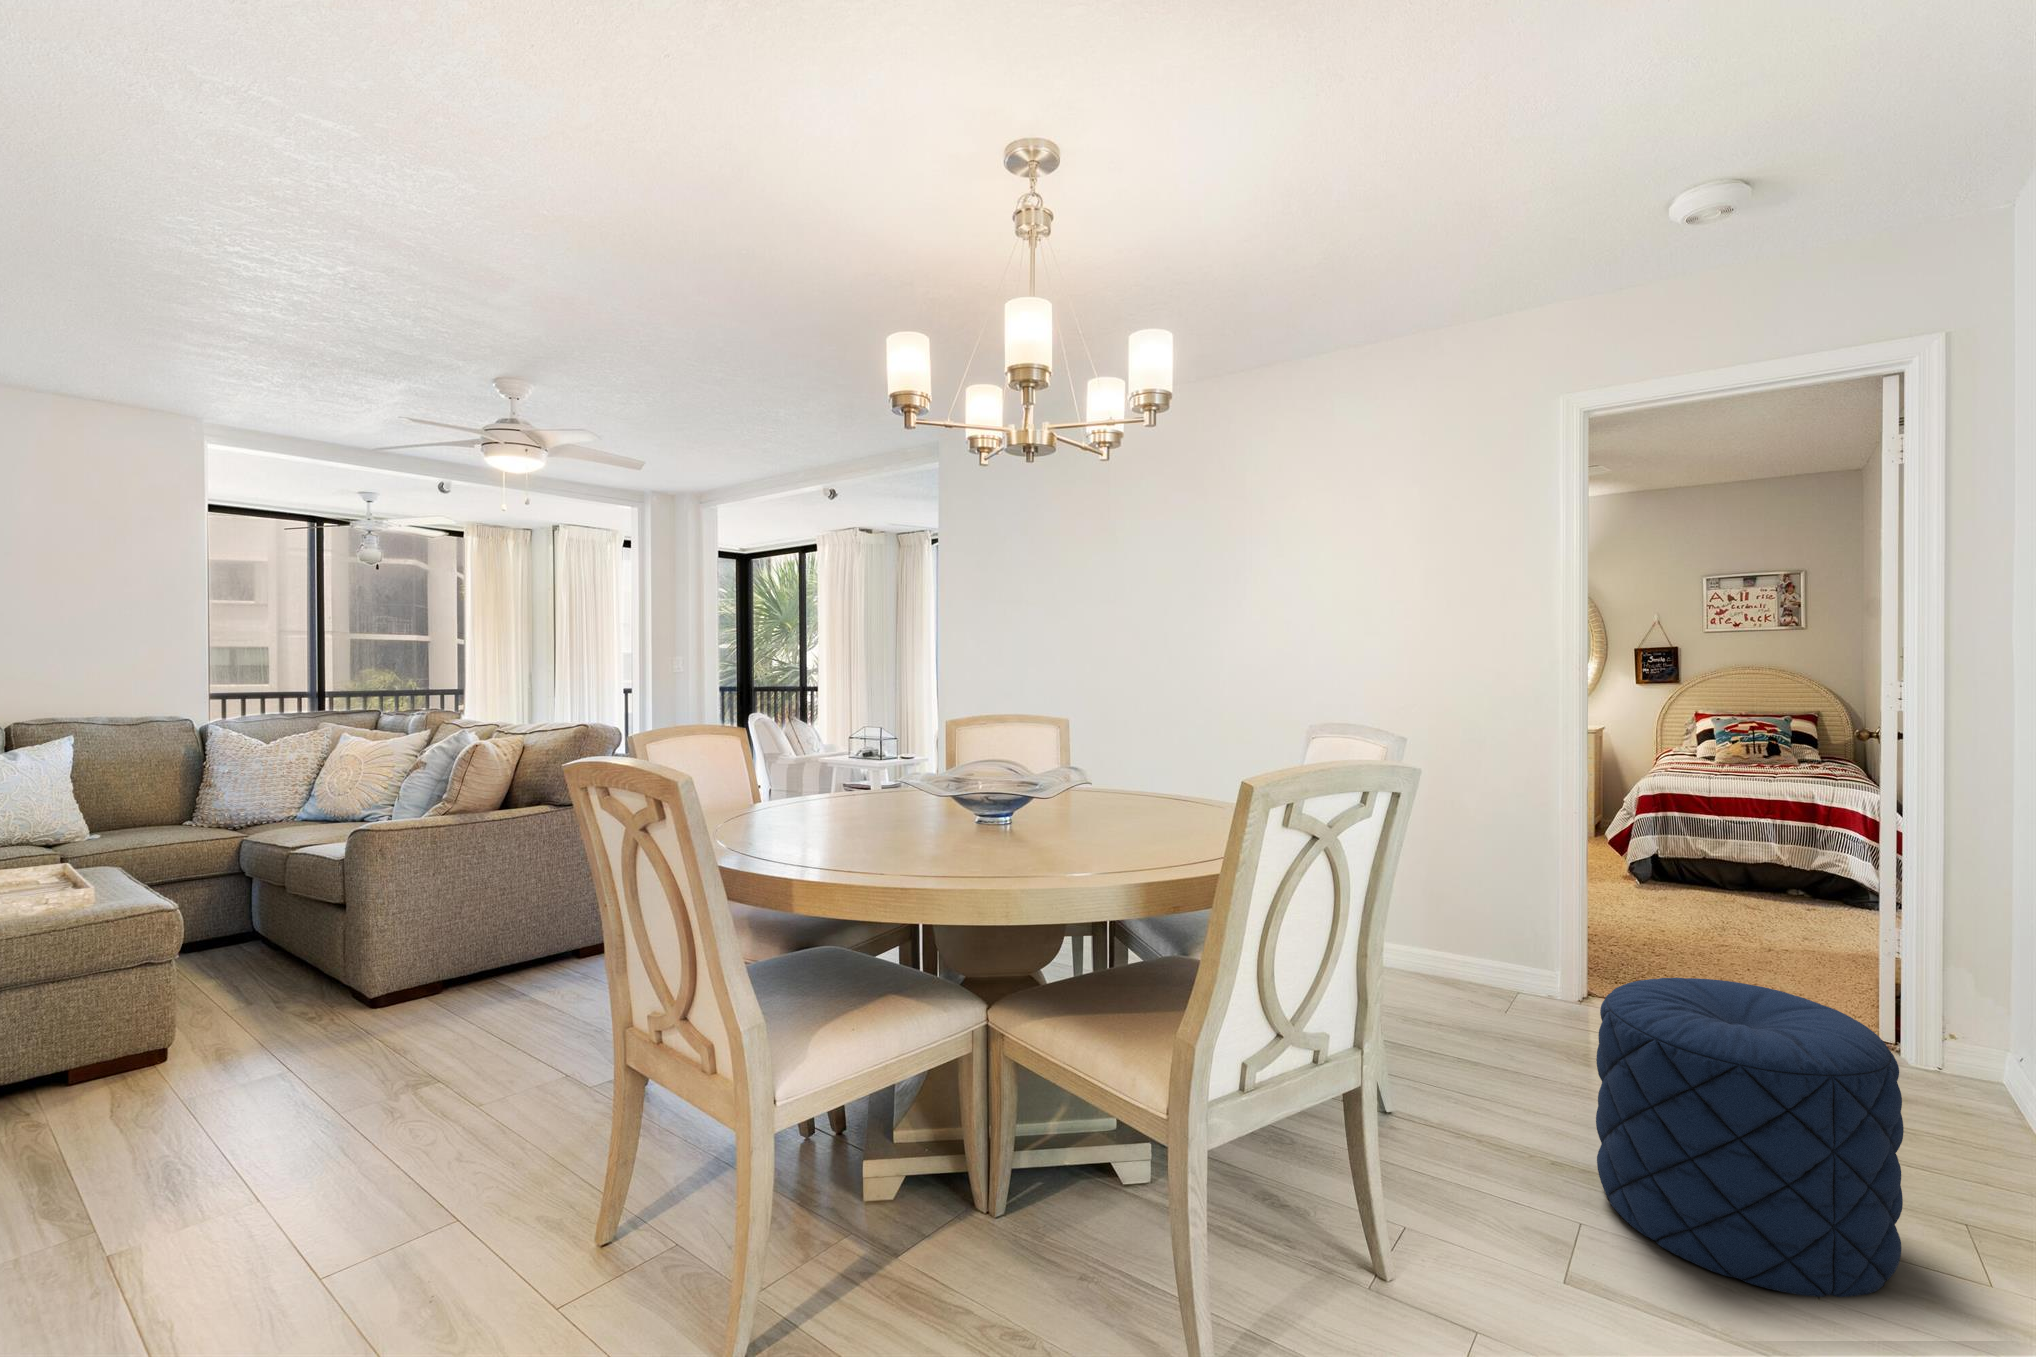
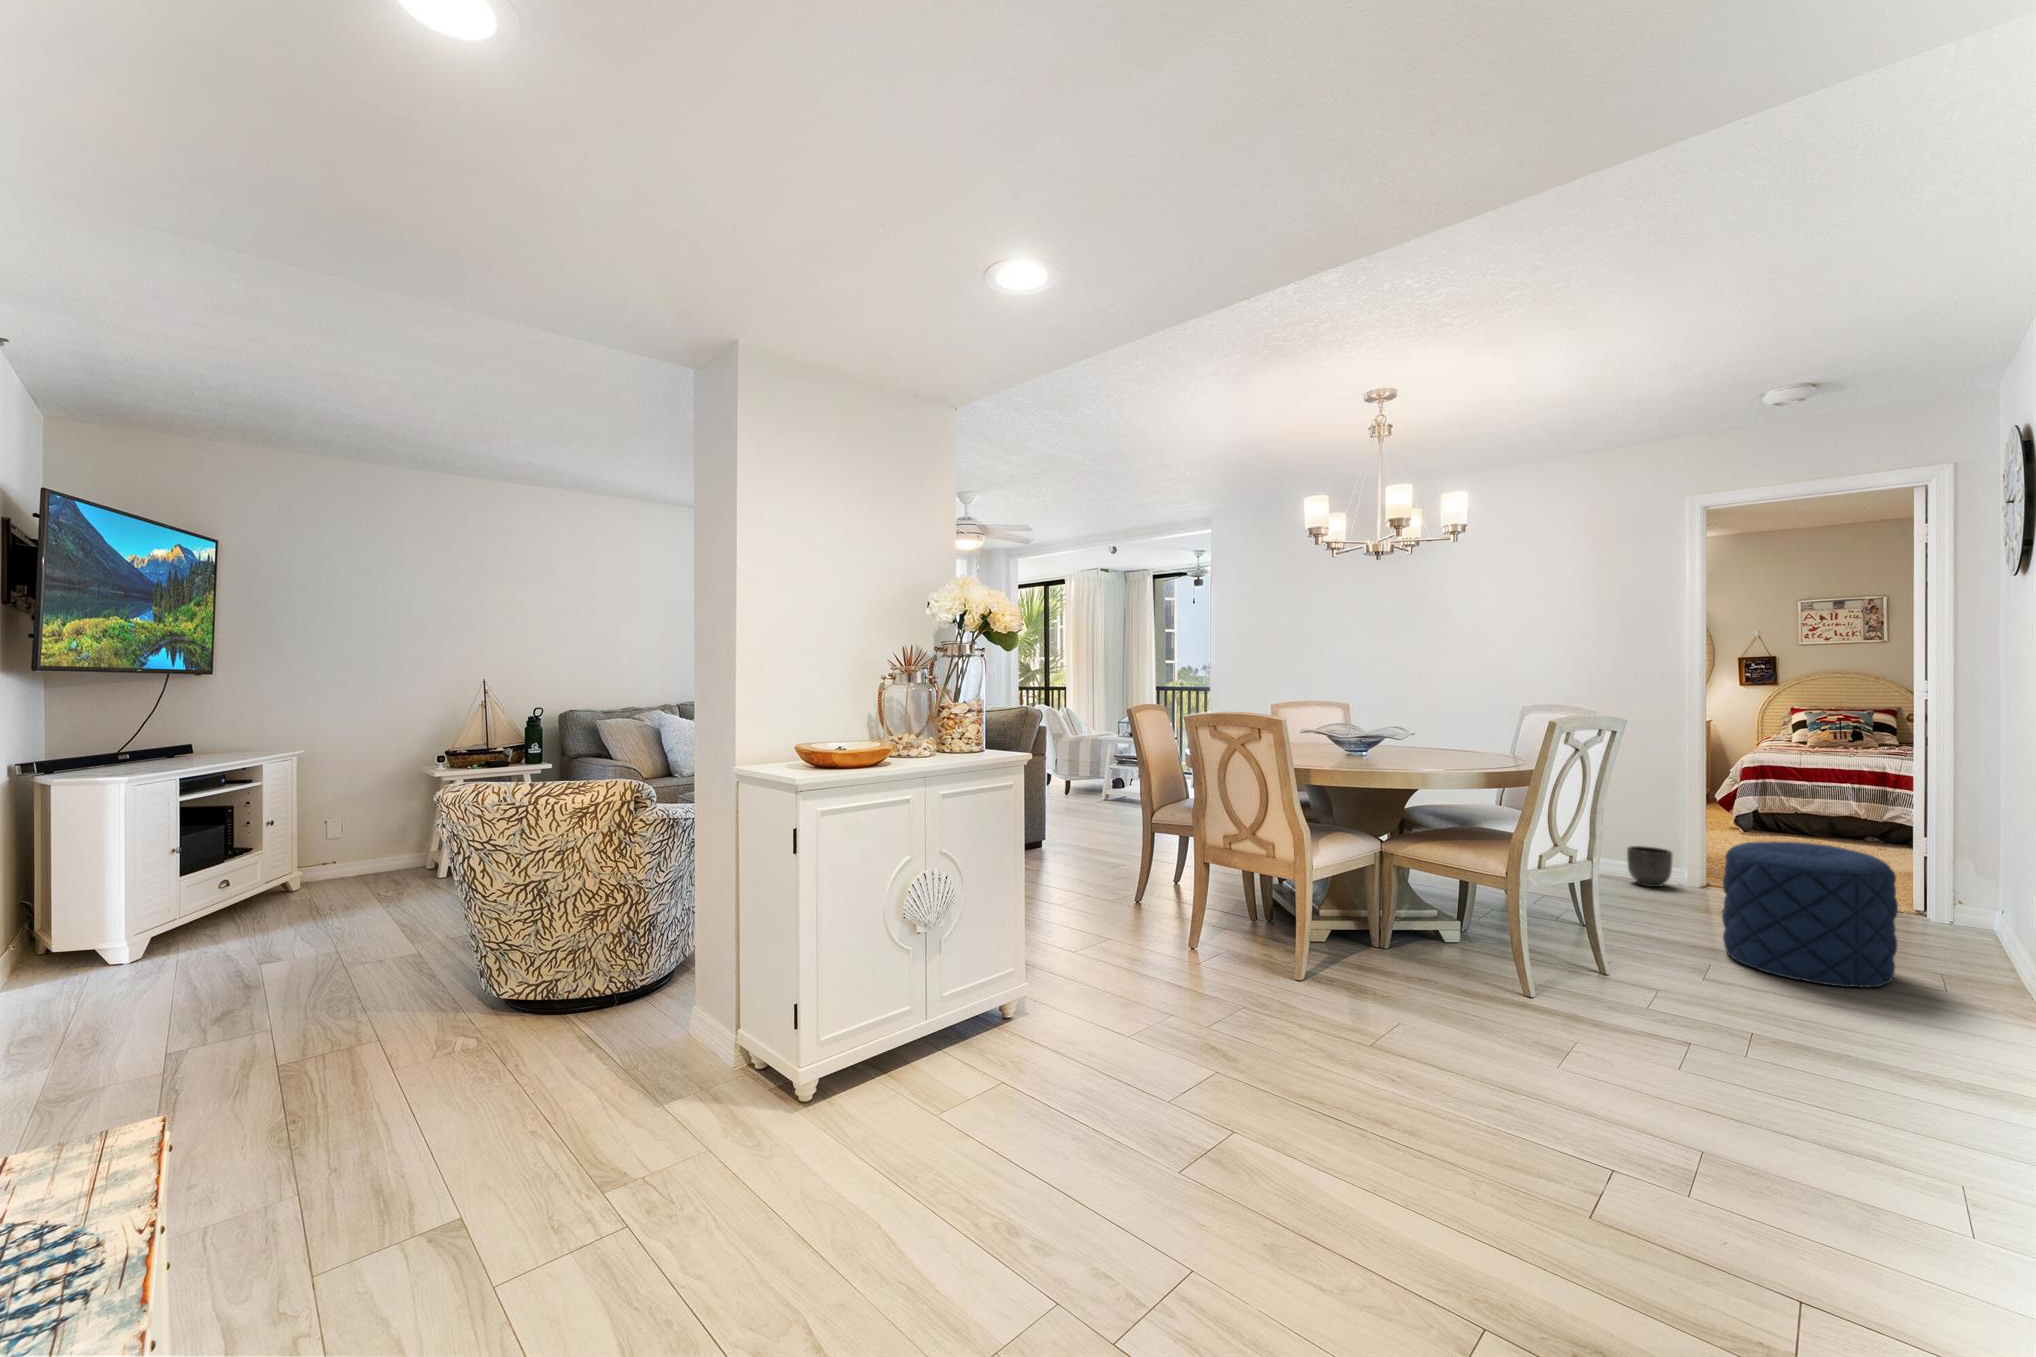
planter: none [1472,937,1535,1004] -> present [1627,846,1672,887]

